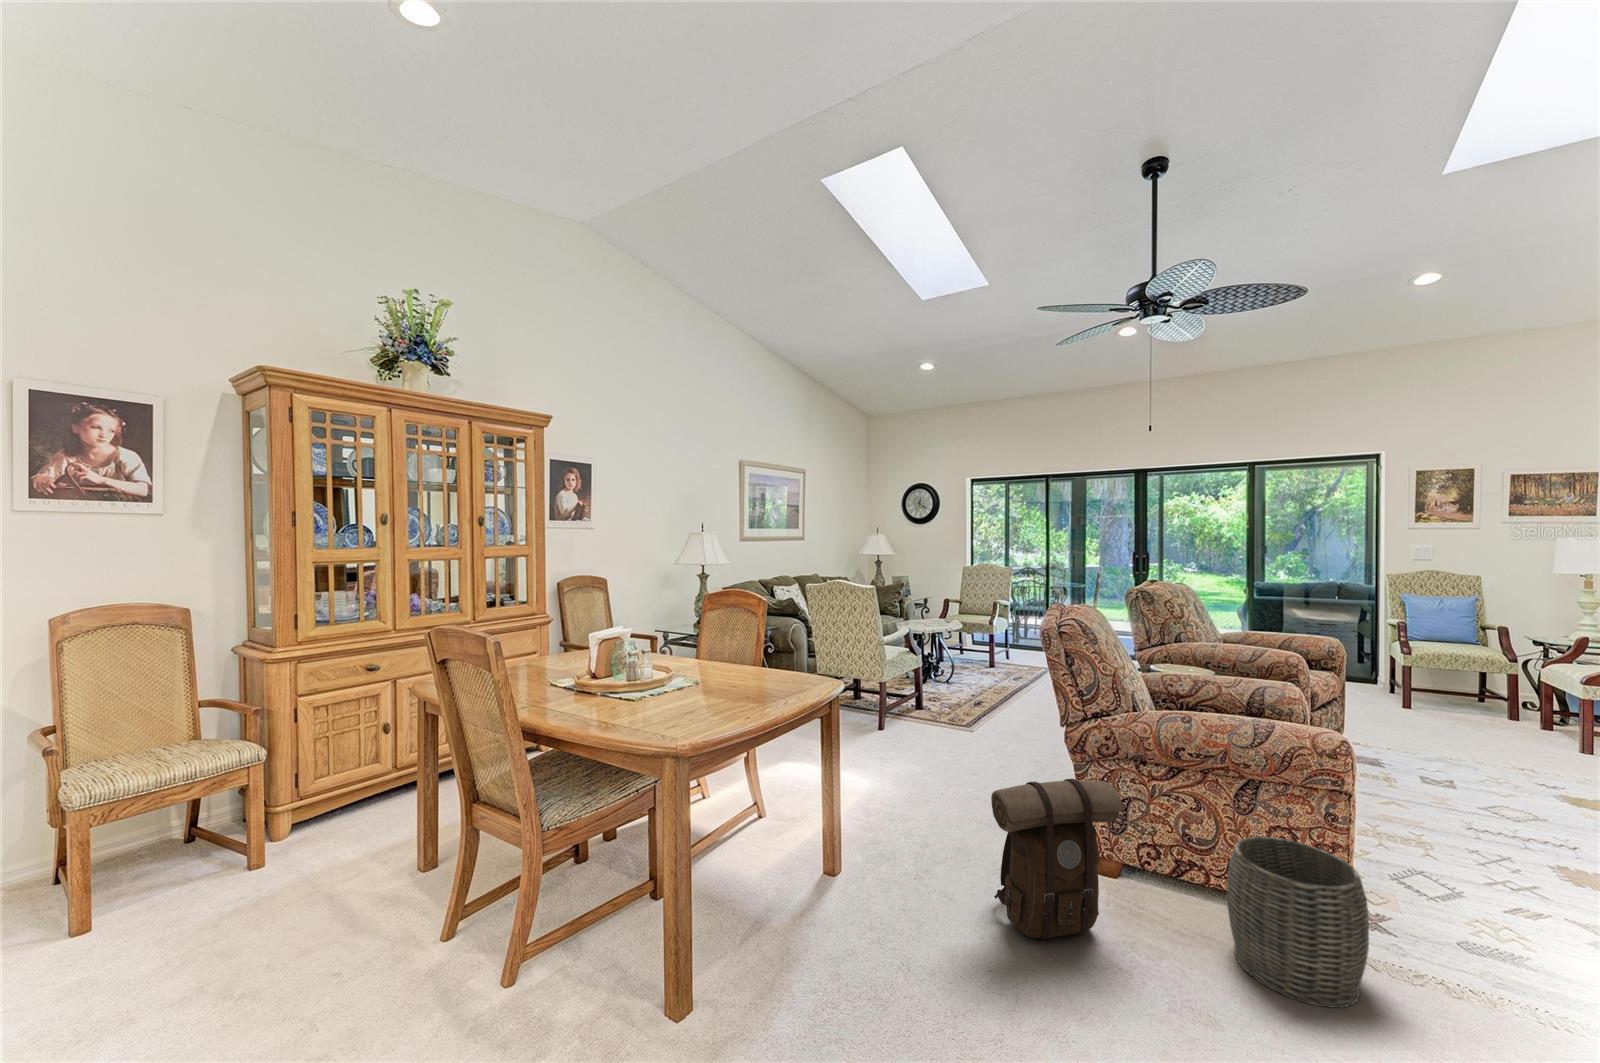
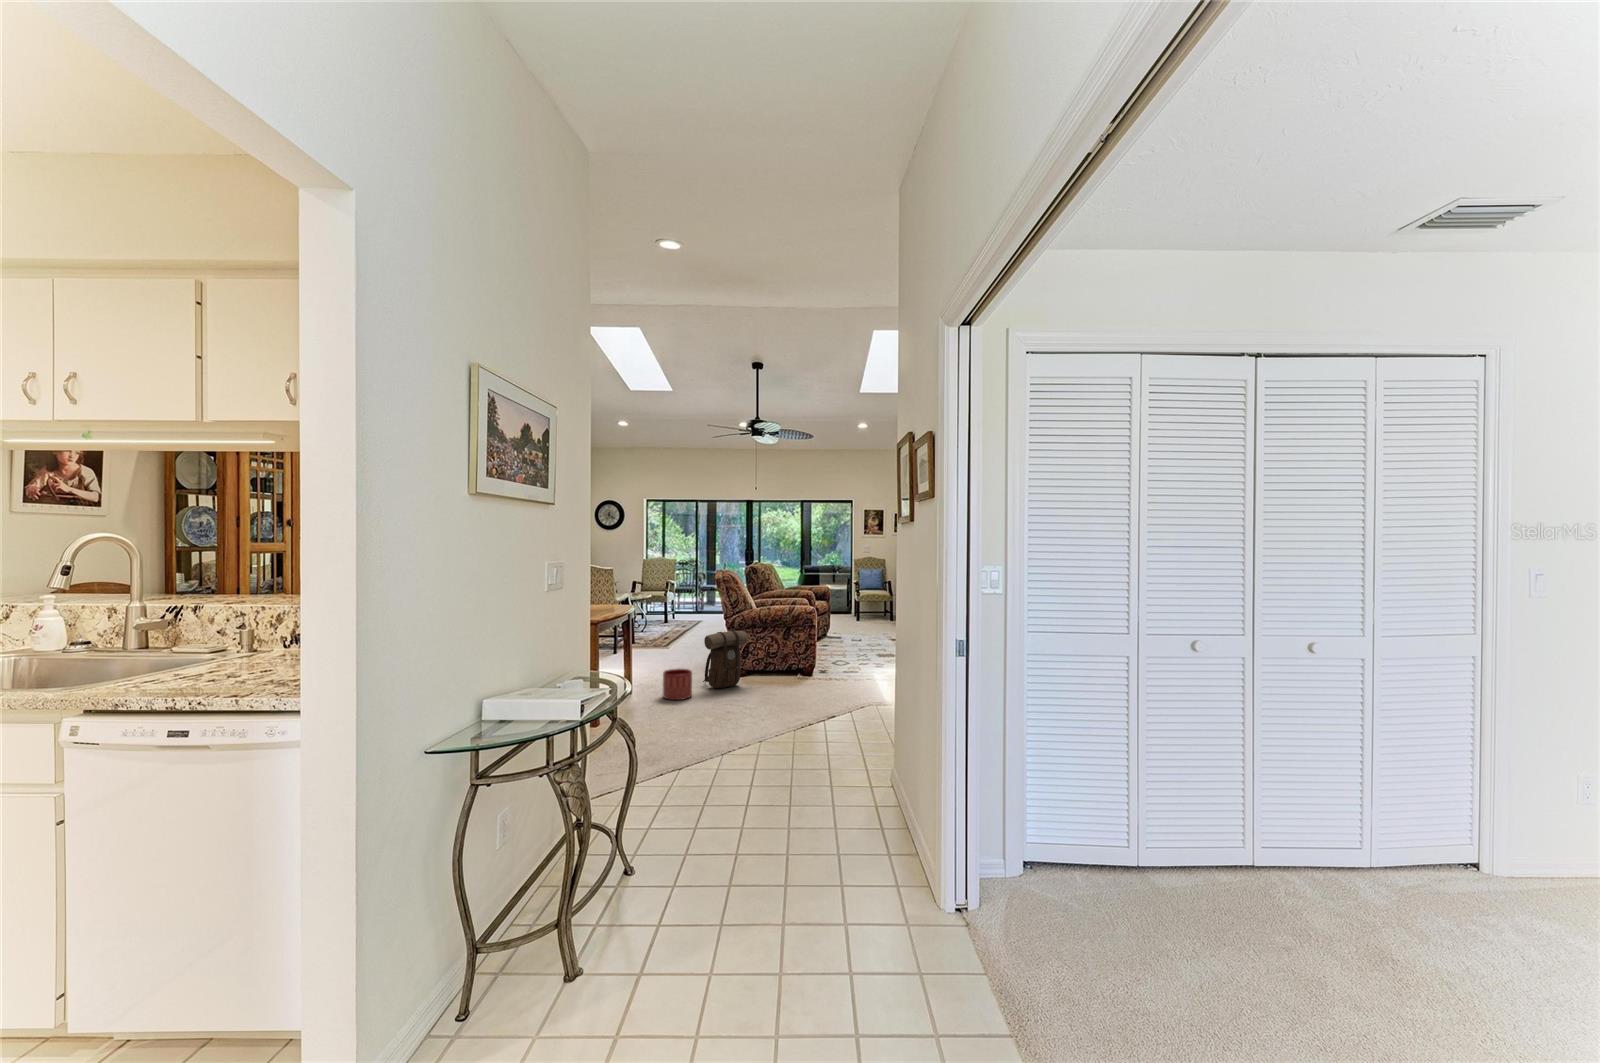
woven basket: present [1227,837,1369,1008] -> none [780,644,816,686]
planter: none [869,867,948,978] -> present [663,669,692,700]

